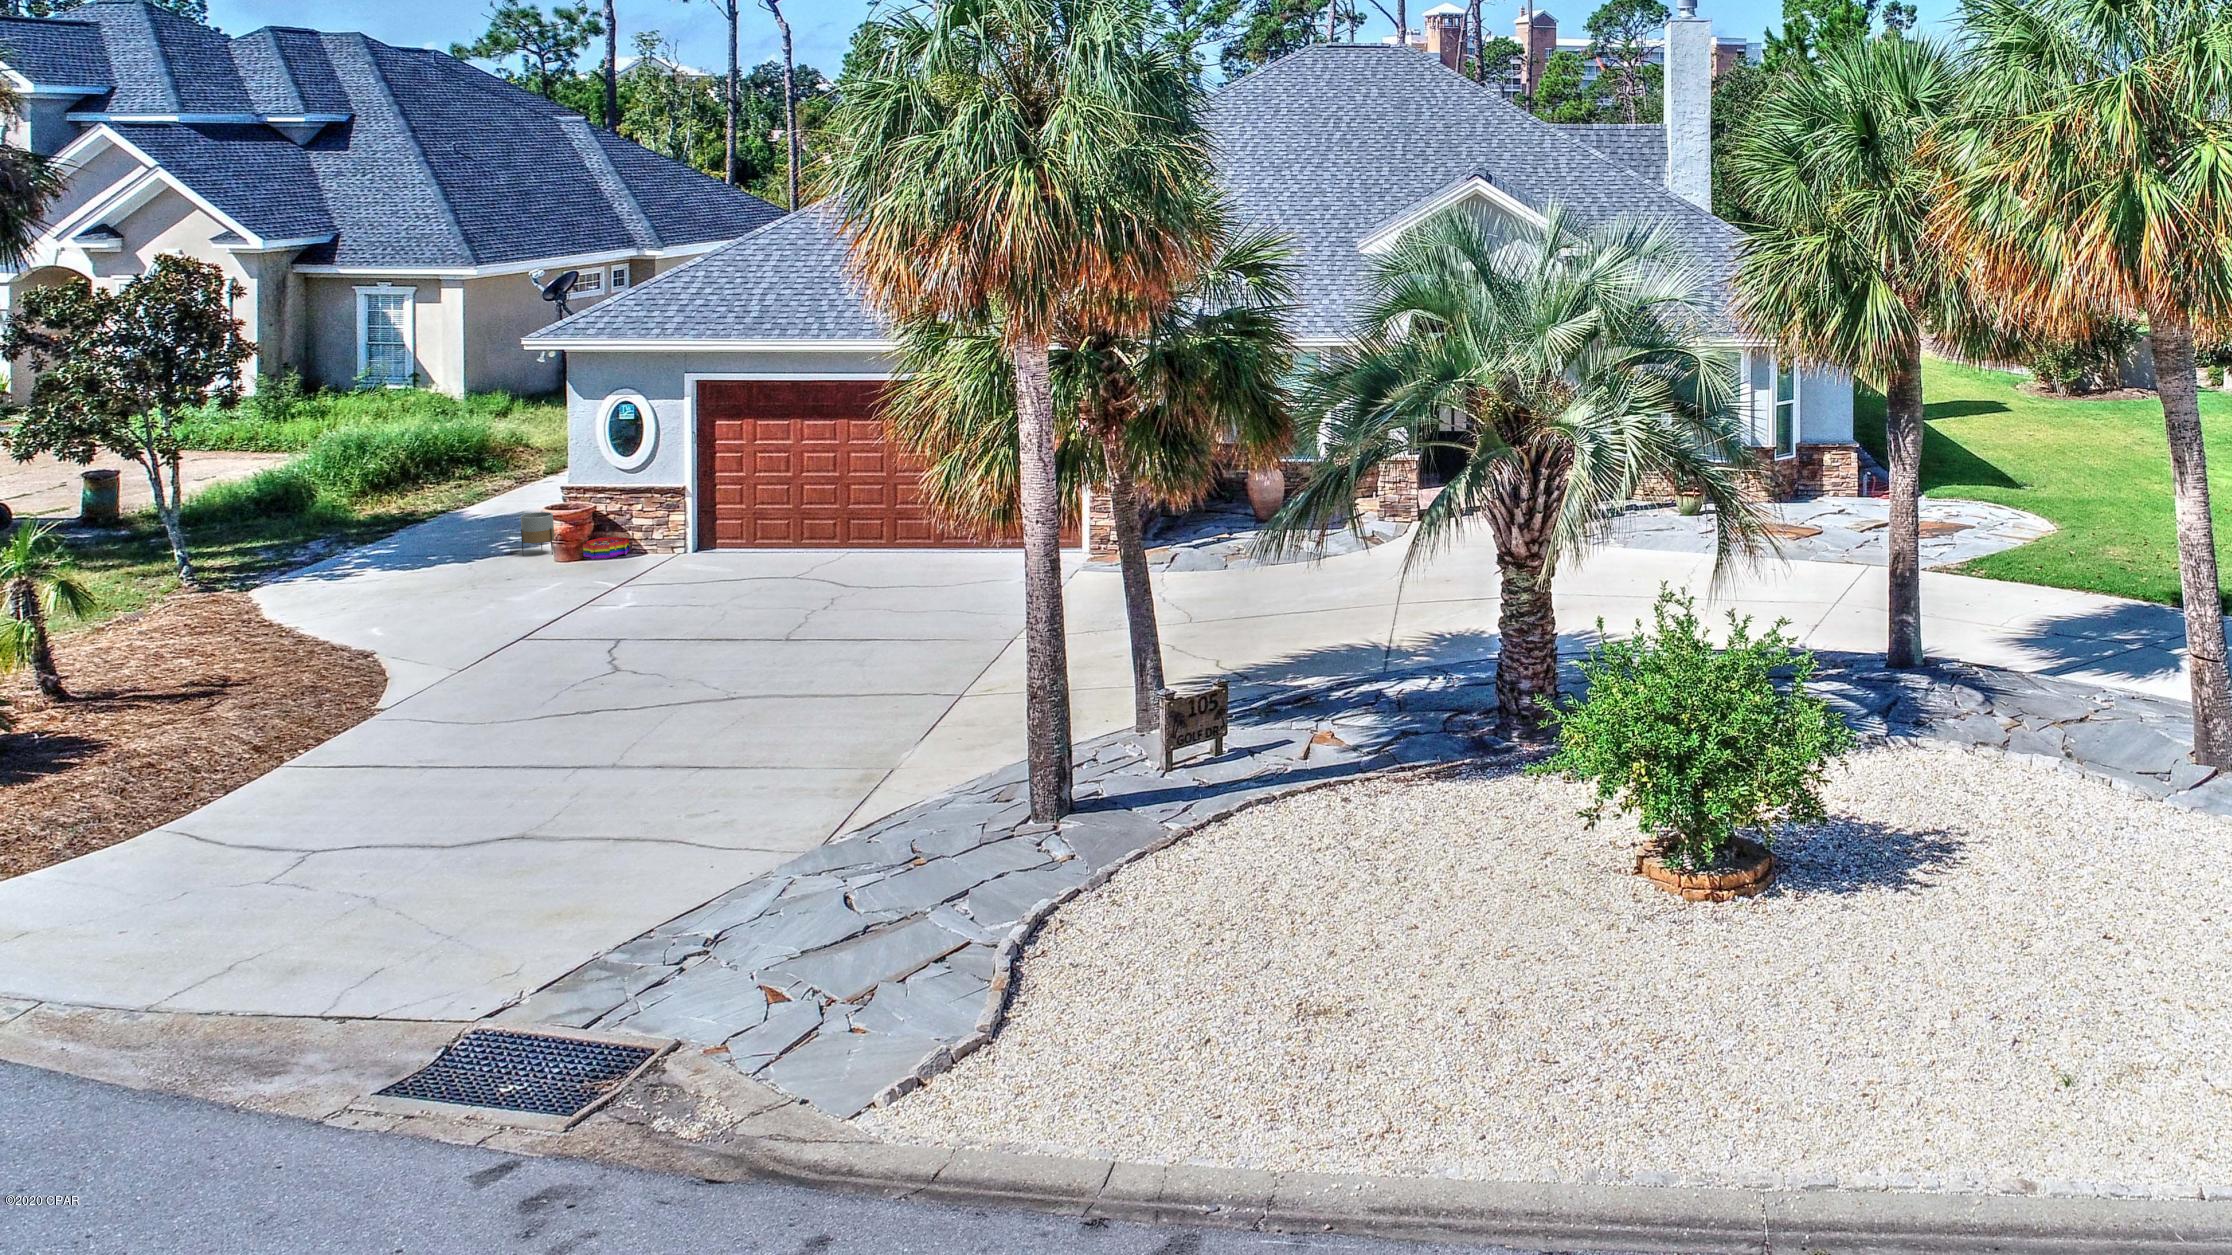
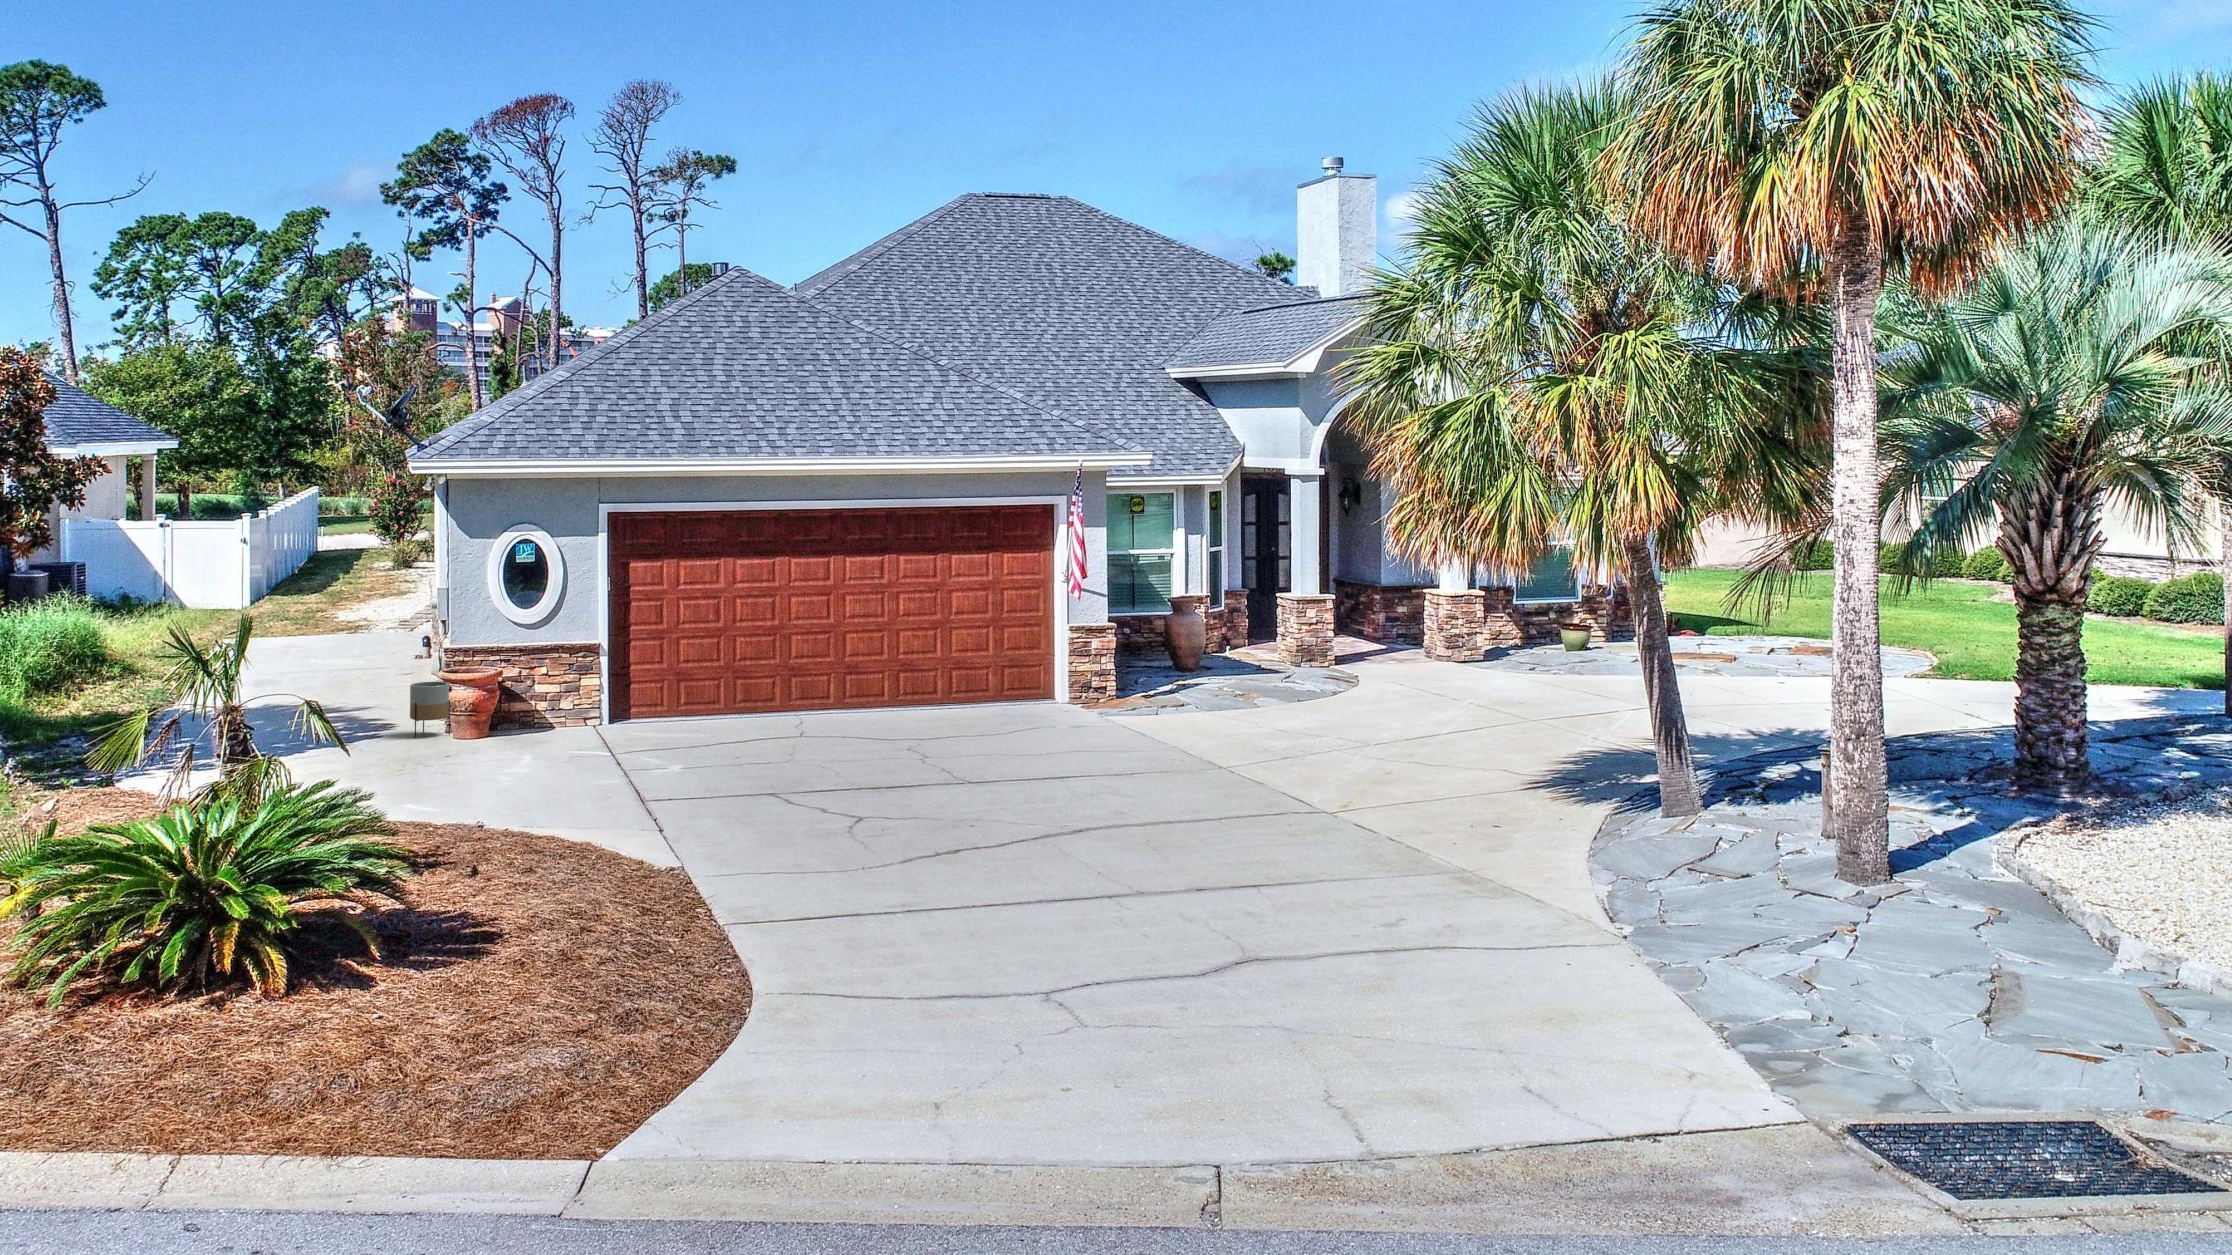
storage bin: present [583,537,629,559] -> none [494,709,547,735]

